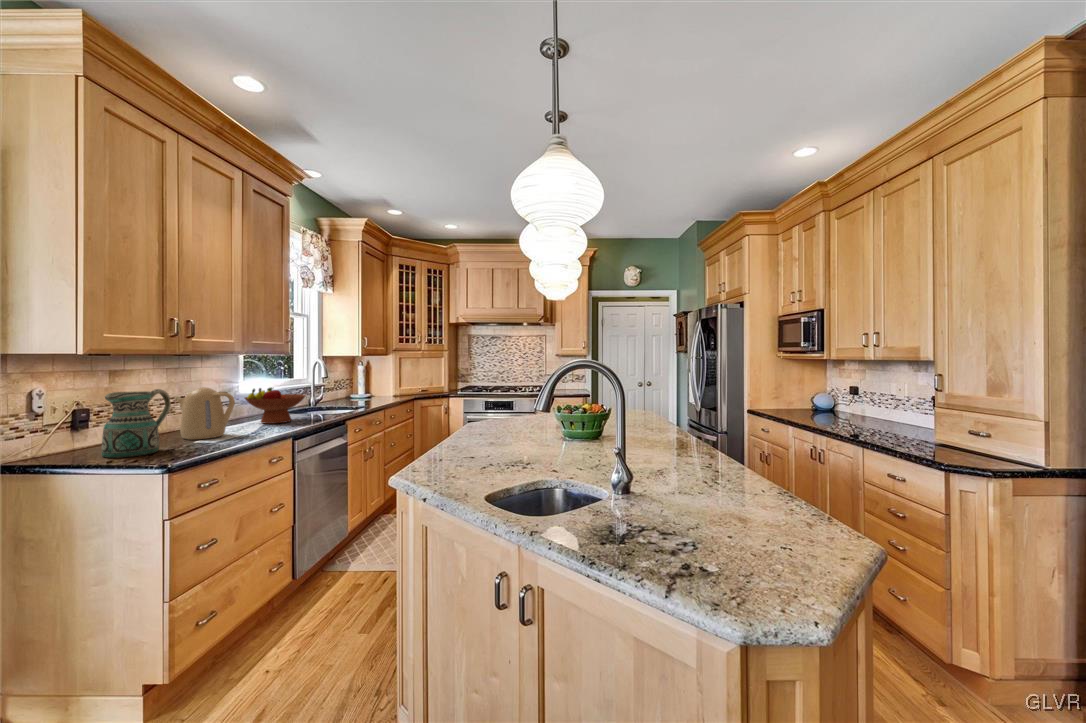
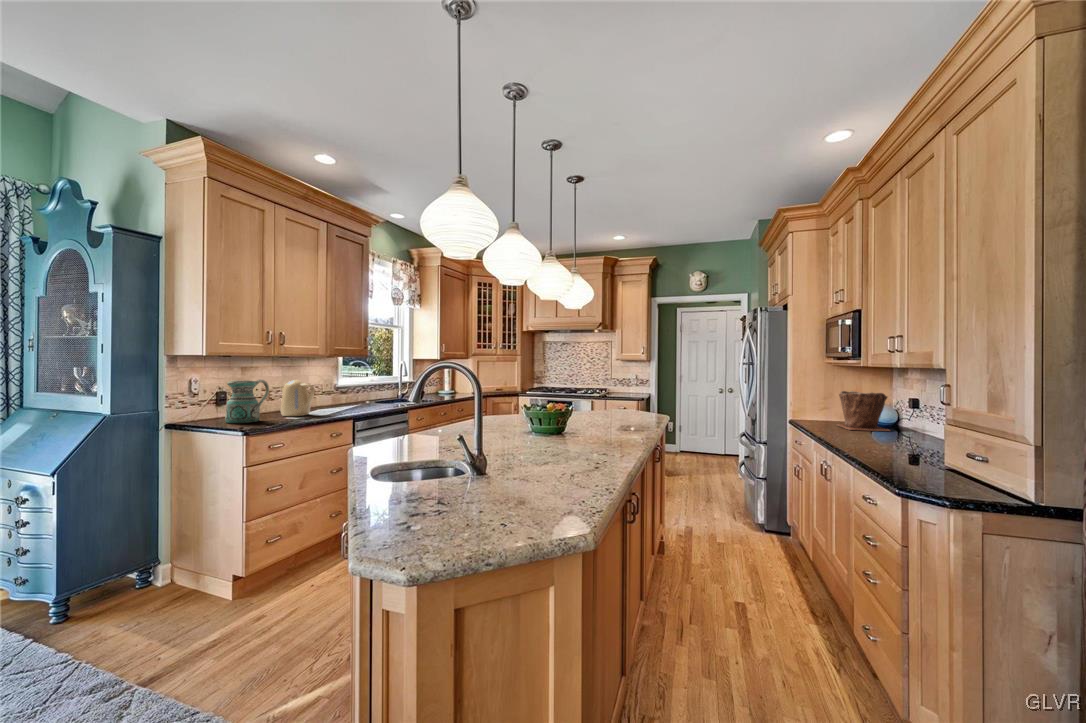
fruit bowl: present [244,387,306,424] -> none [332,382,376,409]
plant pot: none [807,387,860,424] -> present [837,391,890,431]

